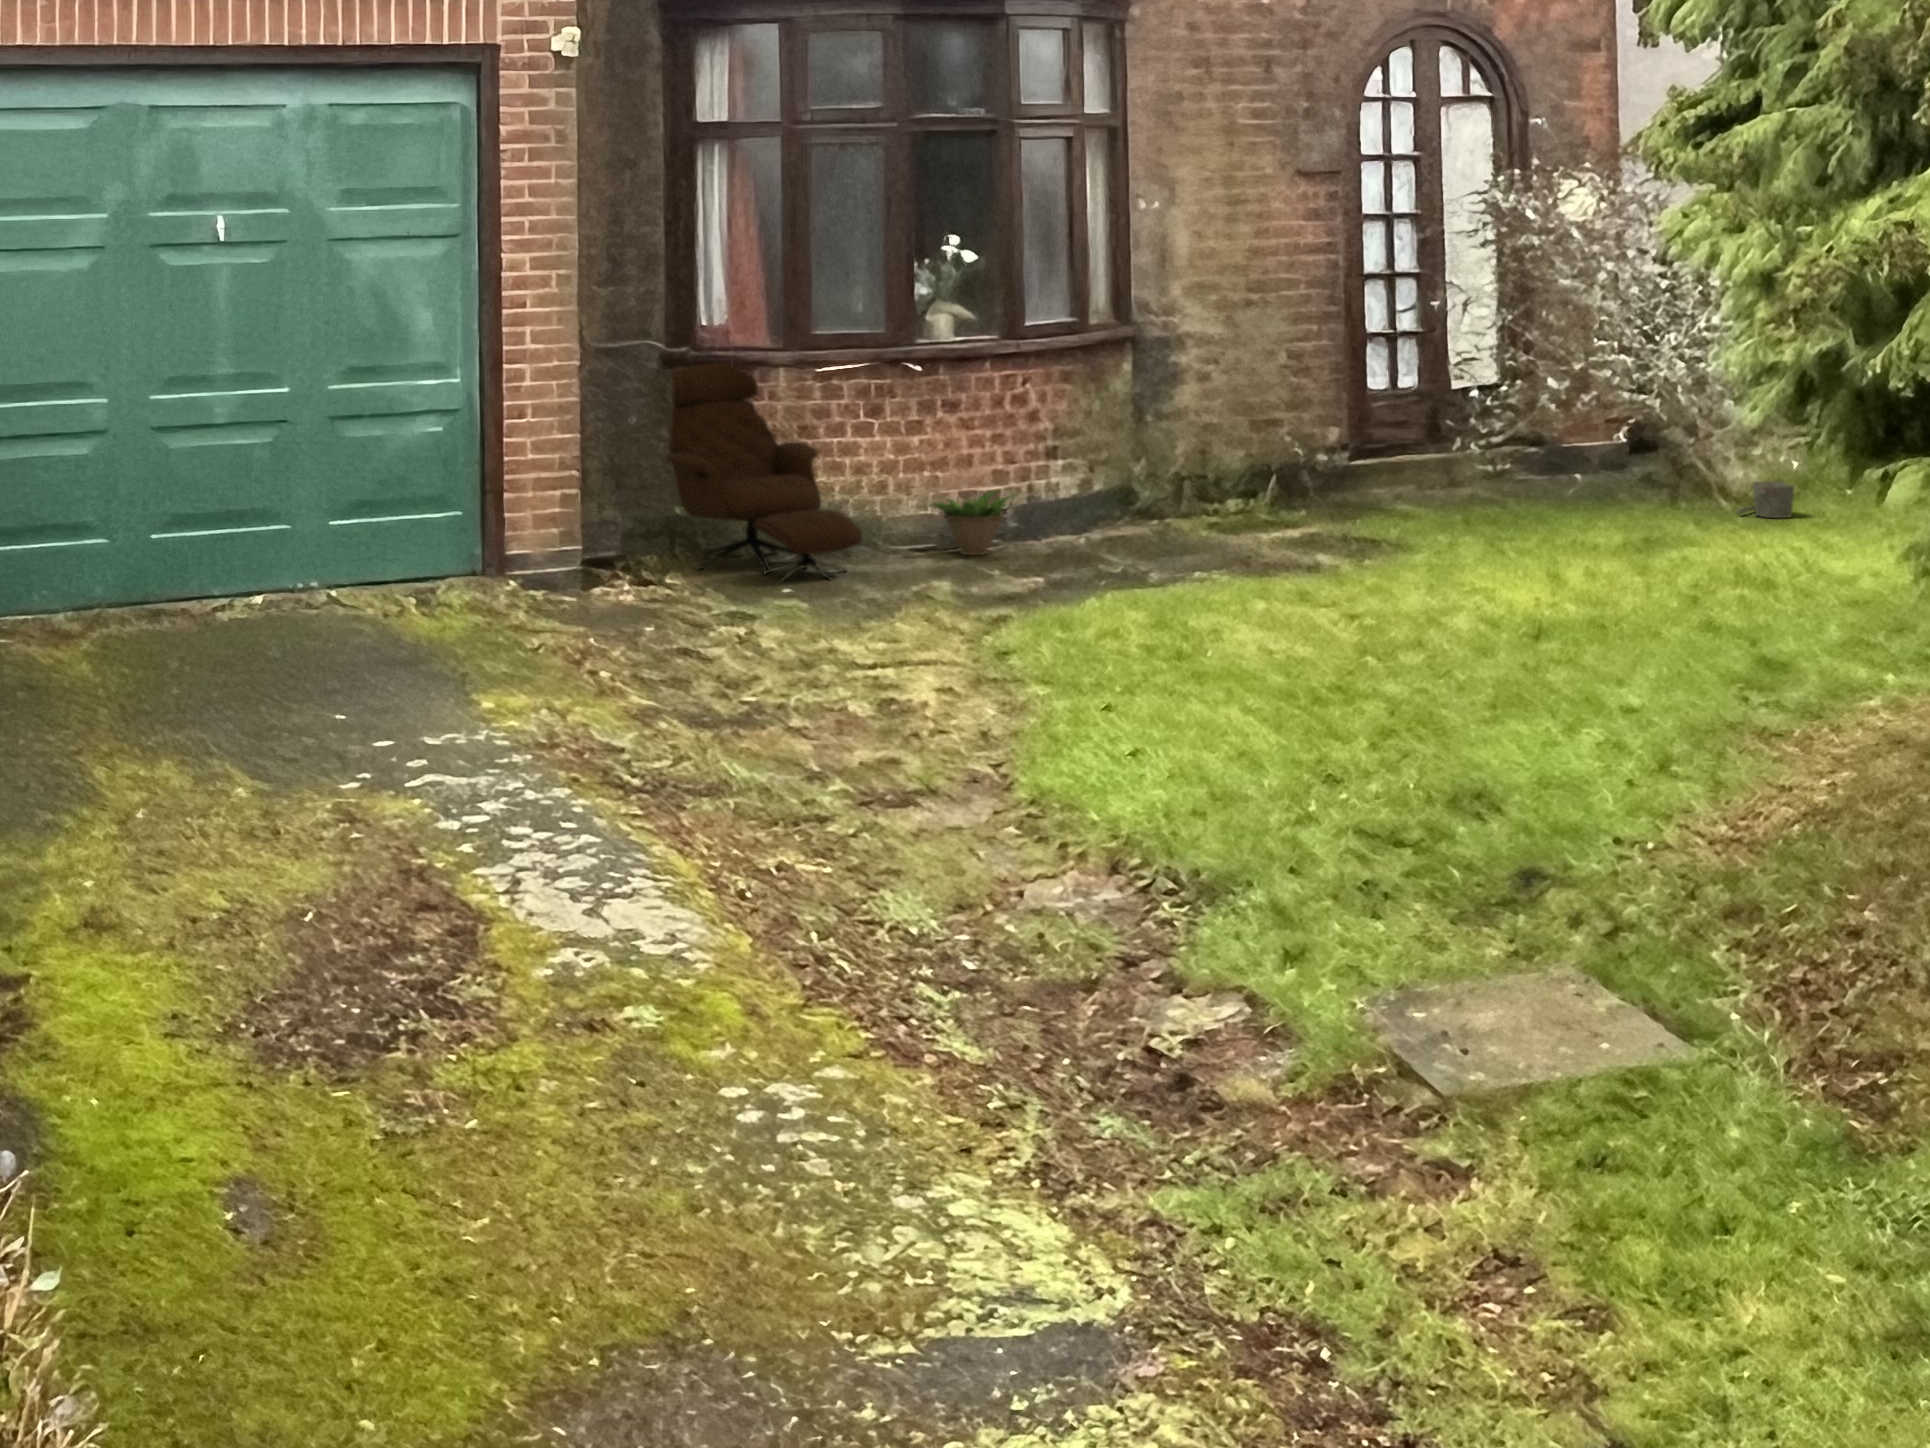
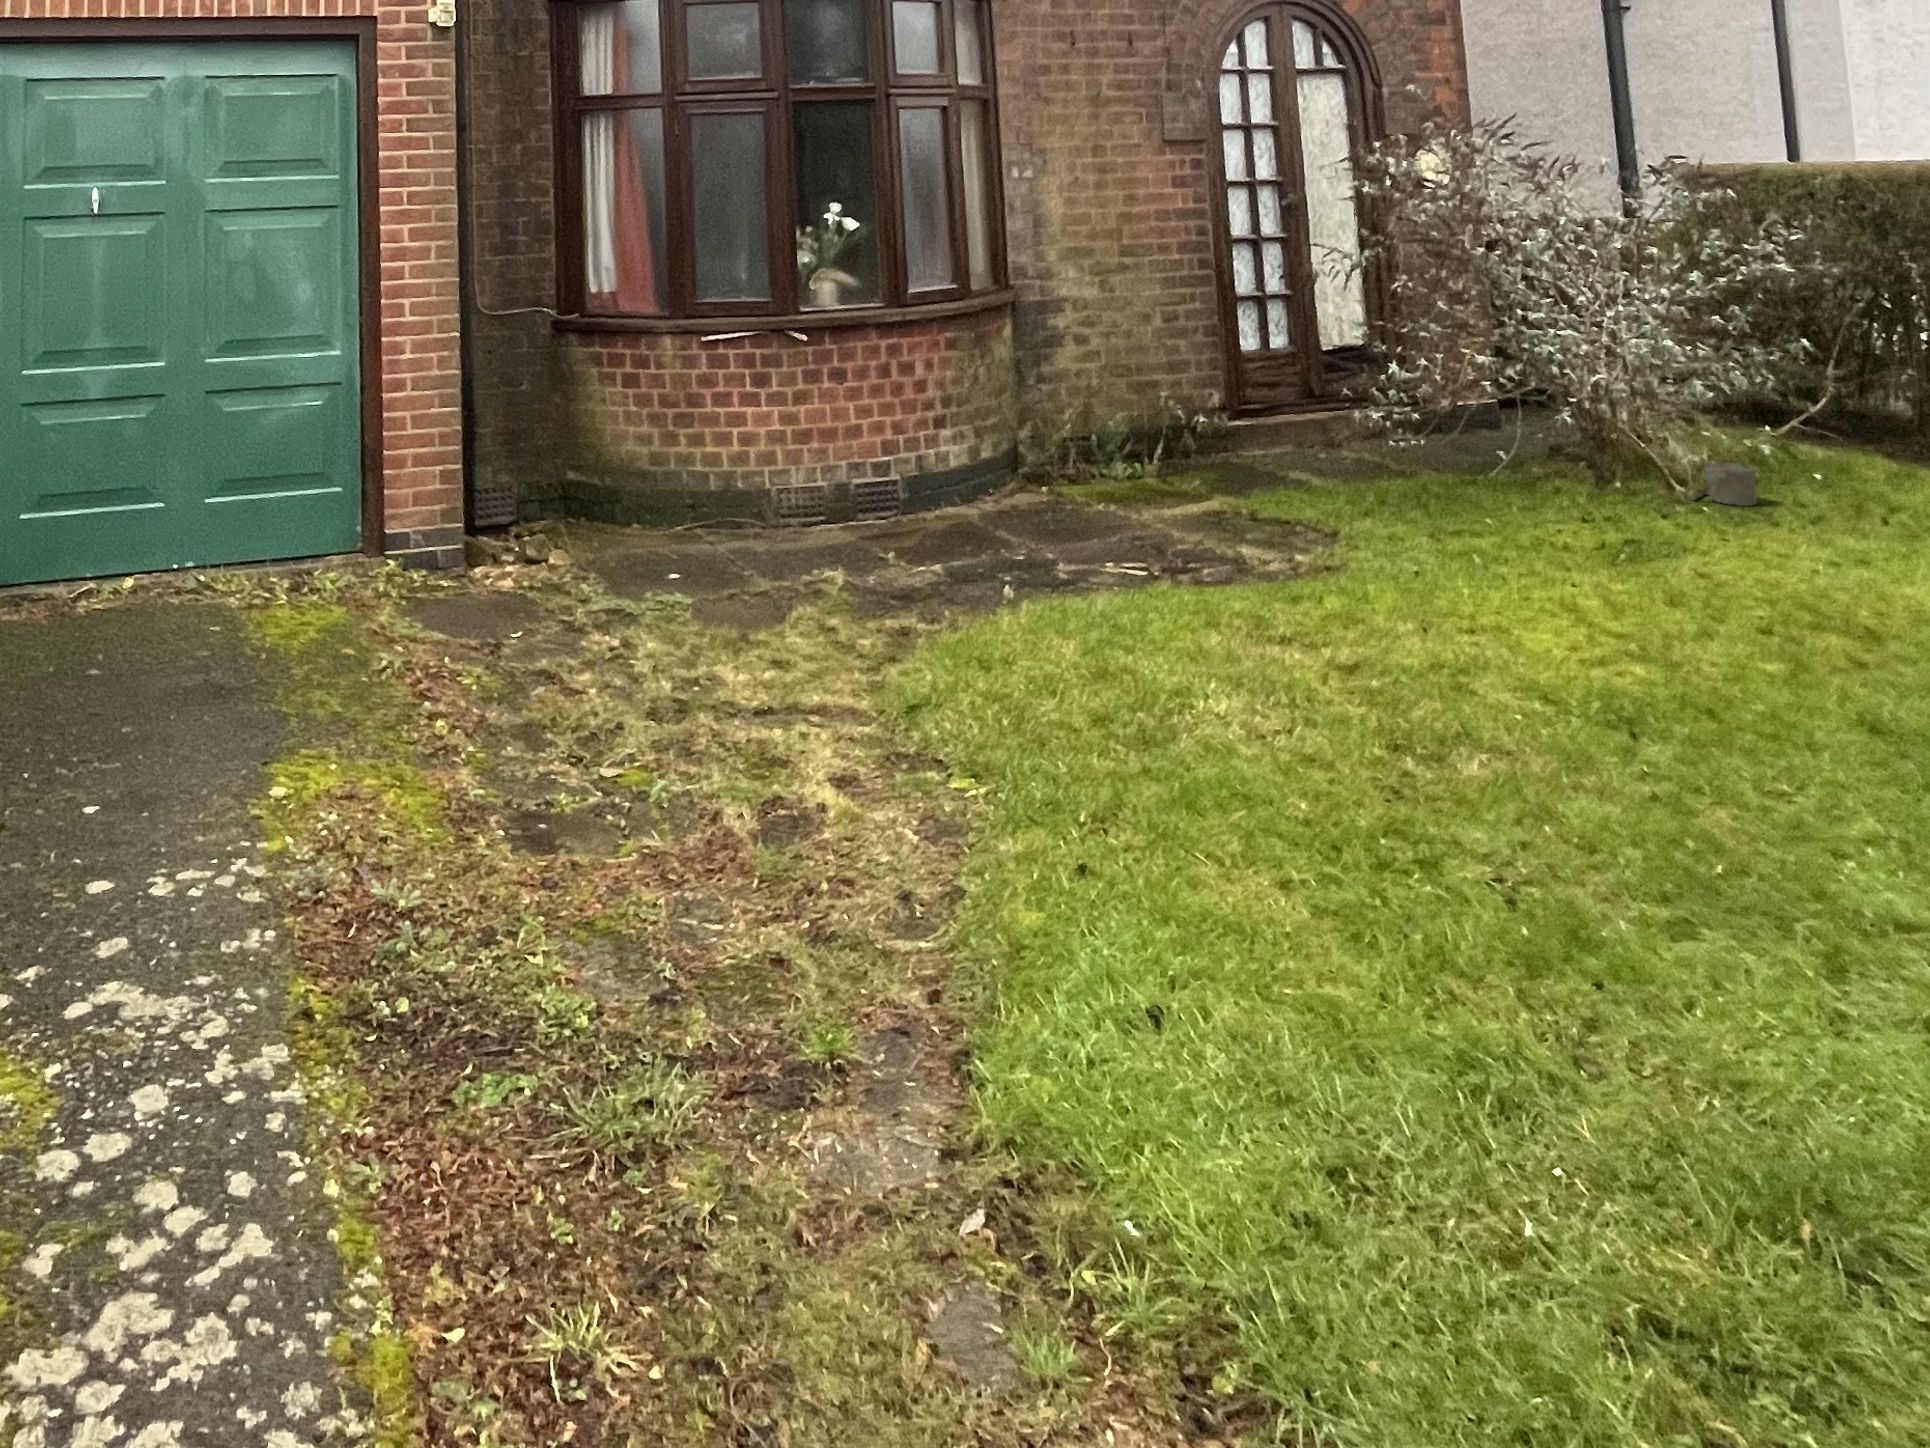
lounge chair: present [666,362,862,582] -> none [551,331,750,570]
decorative plant: present [931,491,1015,555] -> none [808,463,914,535]

